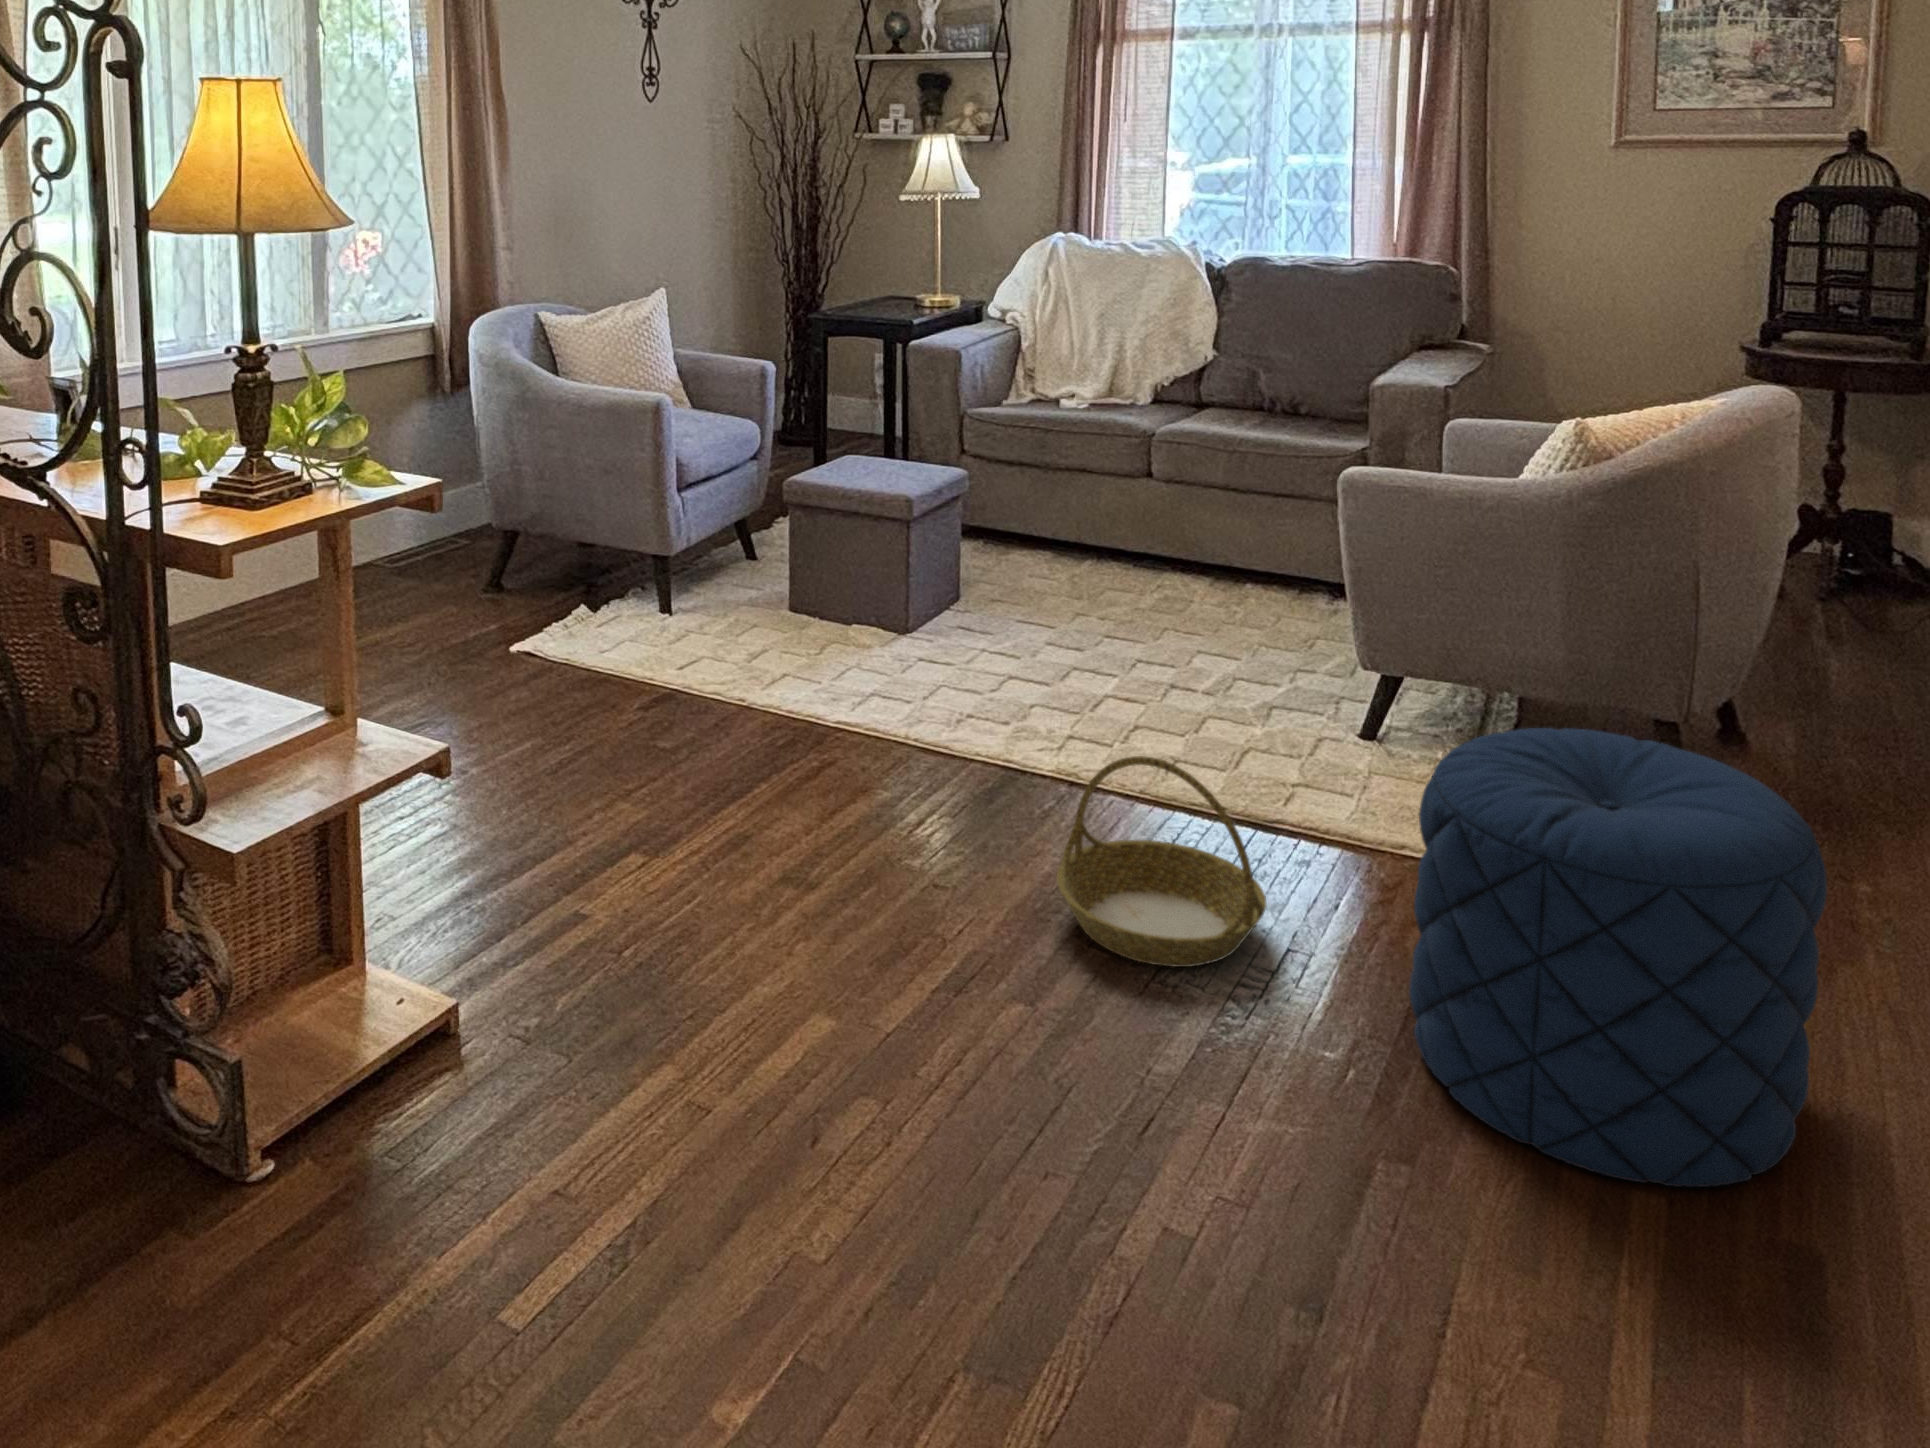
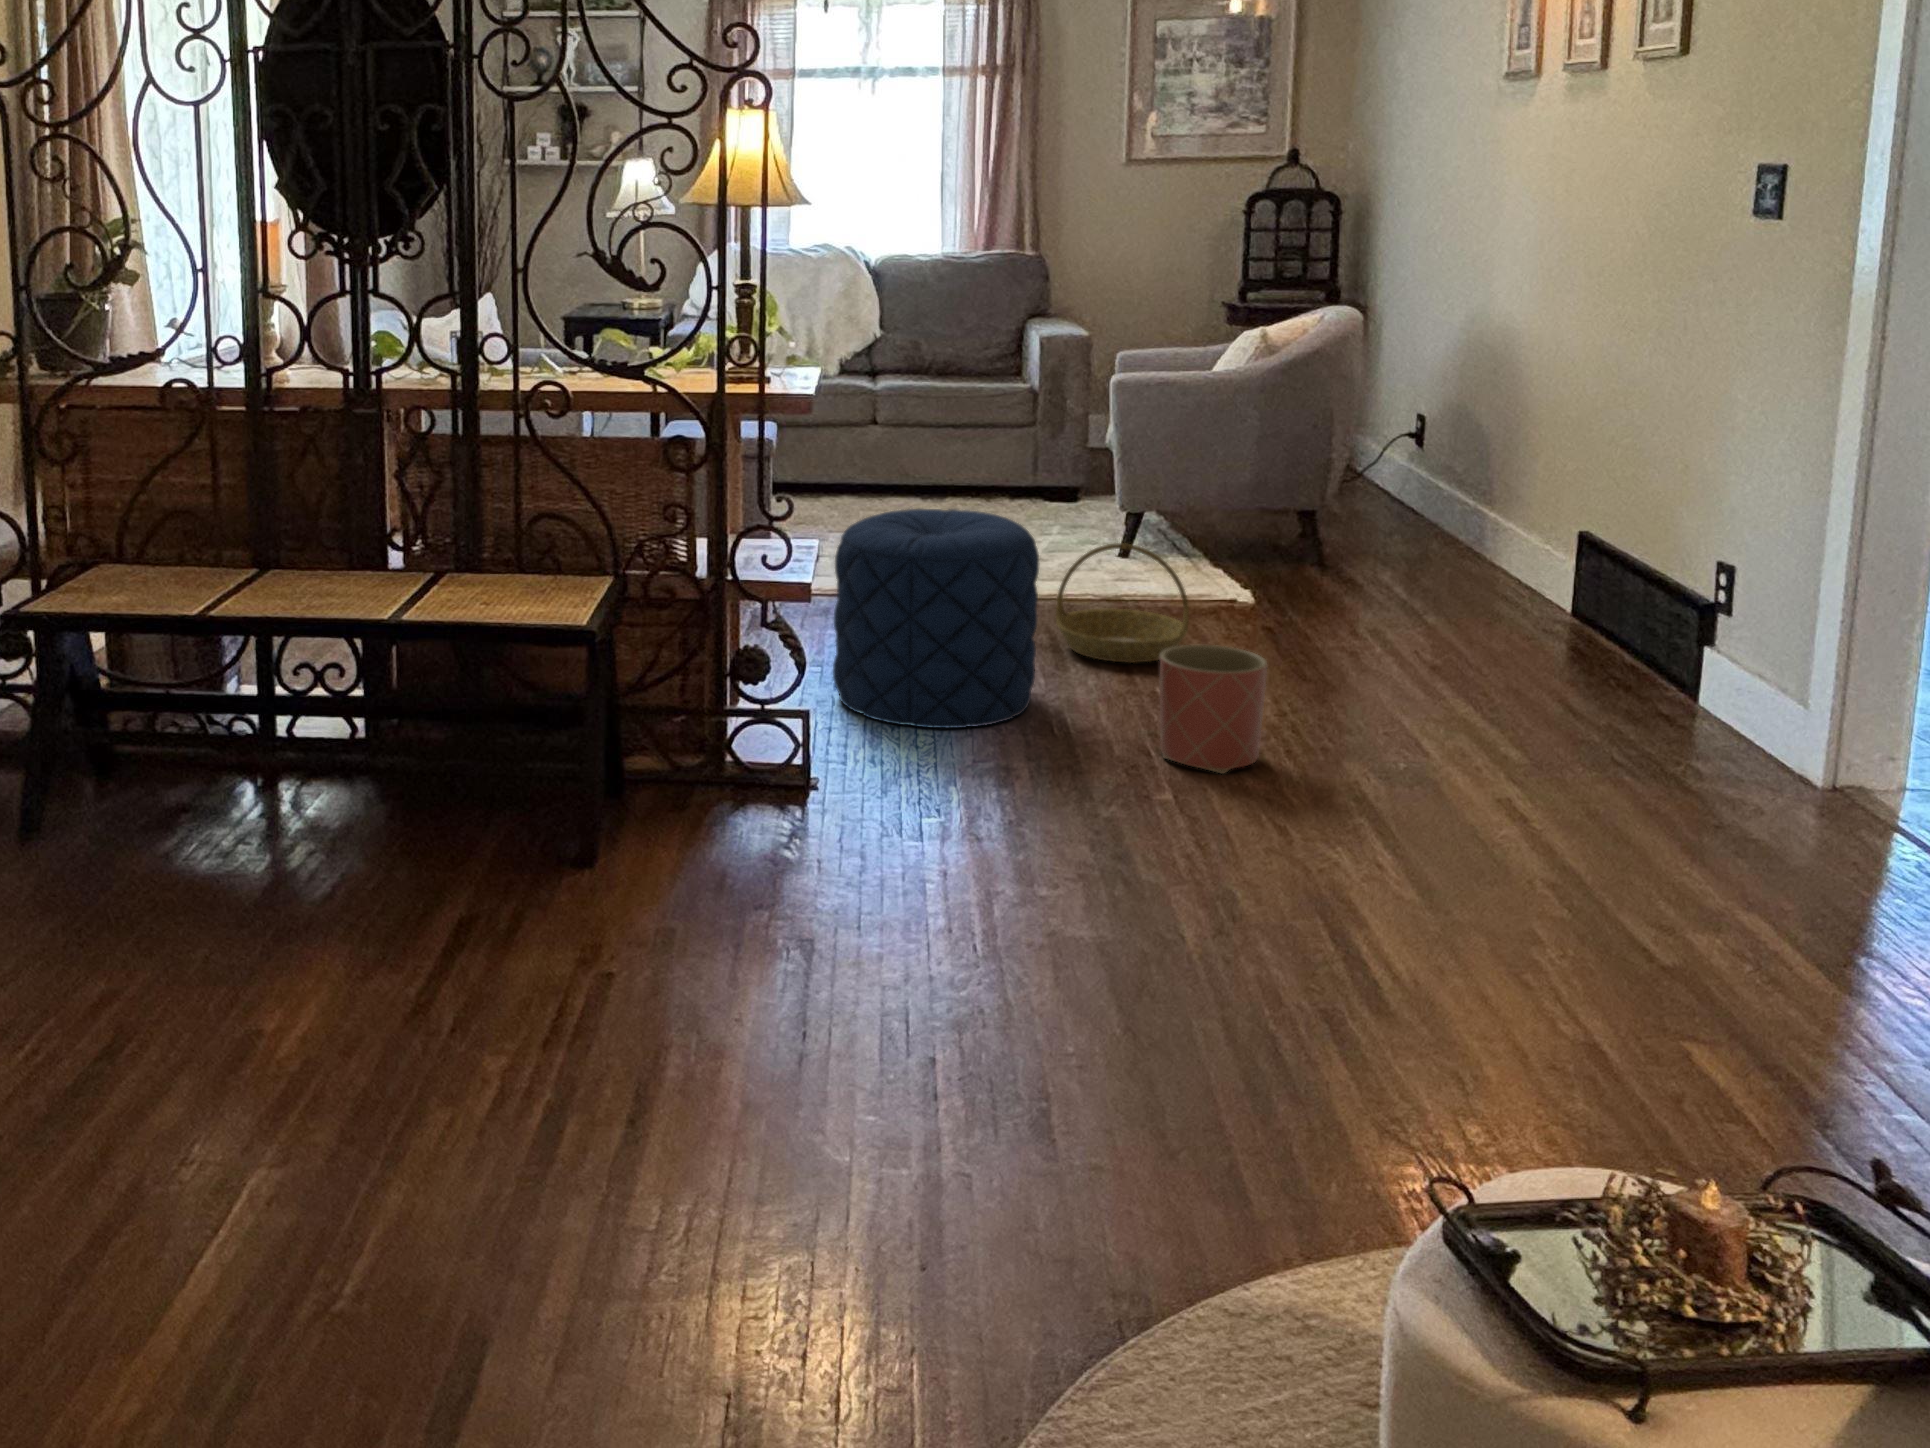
pouf: present [1409,728,1827,1187] -> present [833,509,1039,728]
planter: none [907,1031,1099,1323] -> present [1160,645,1267,773]

